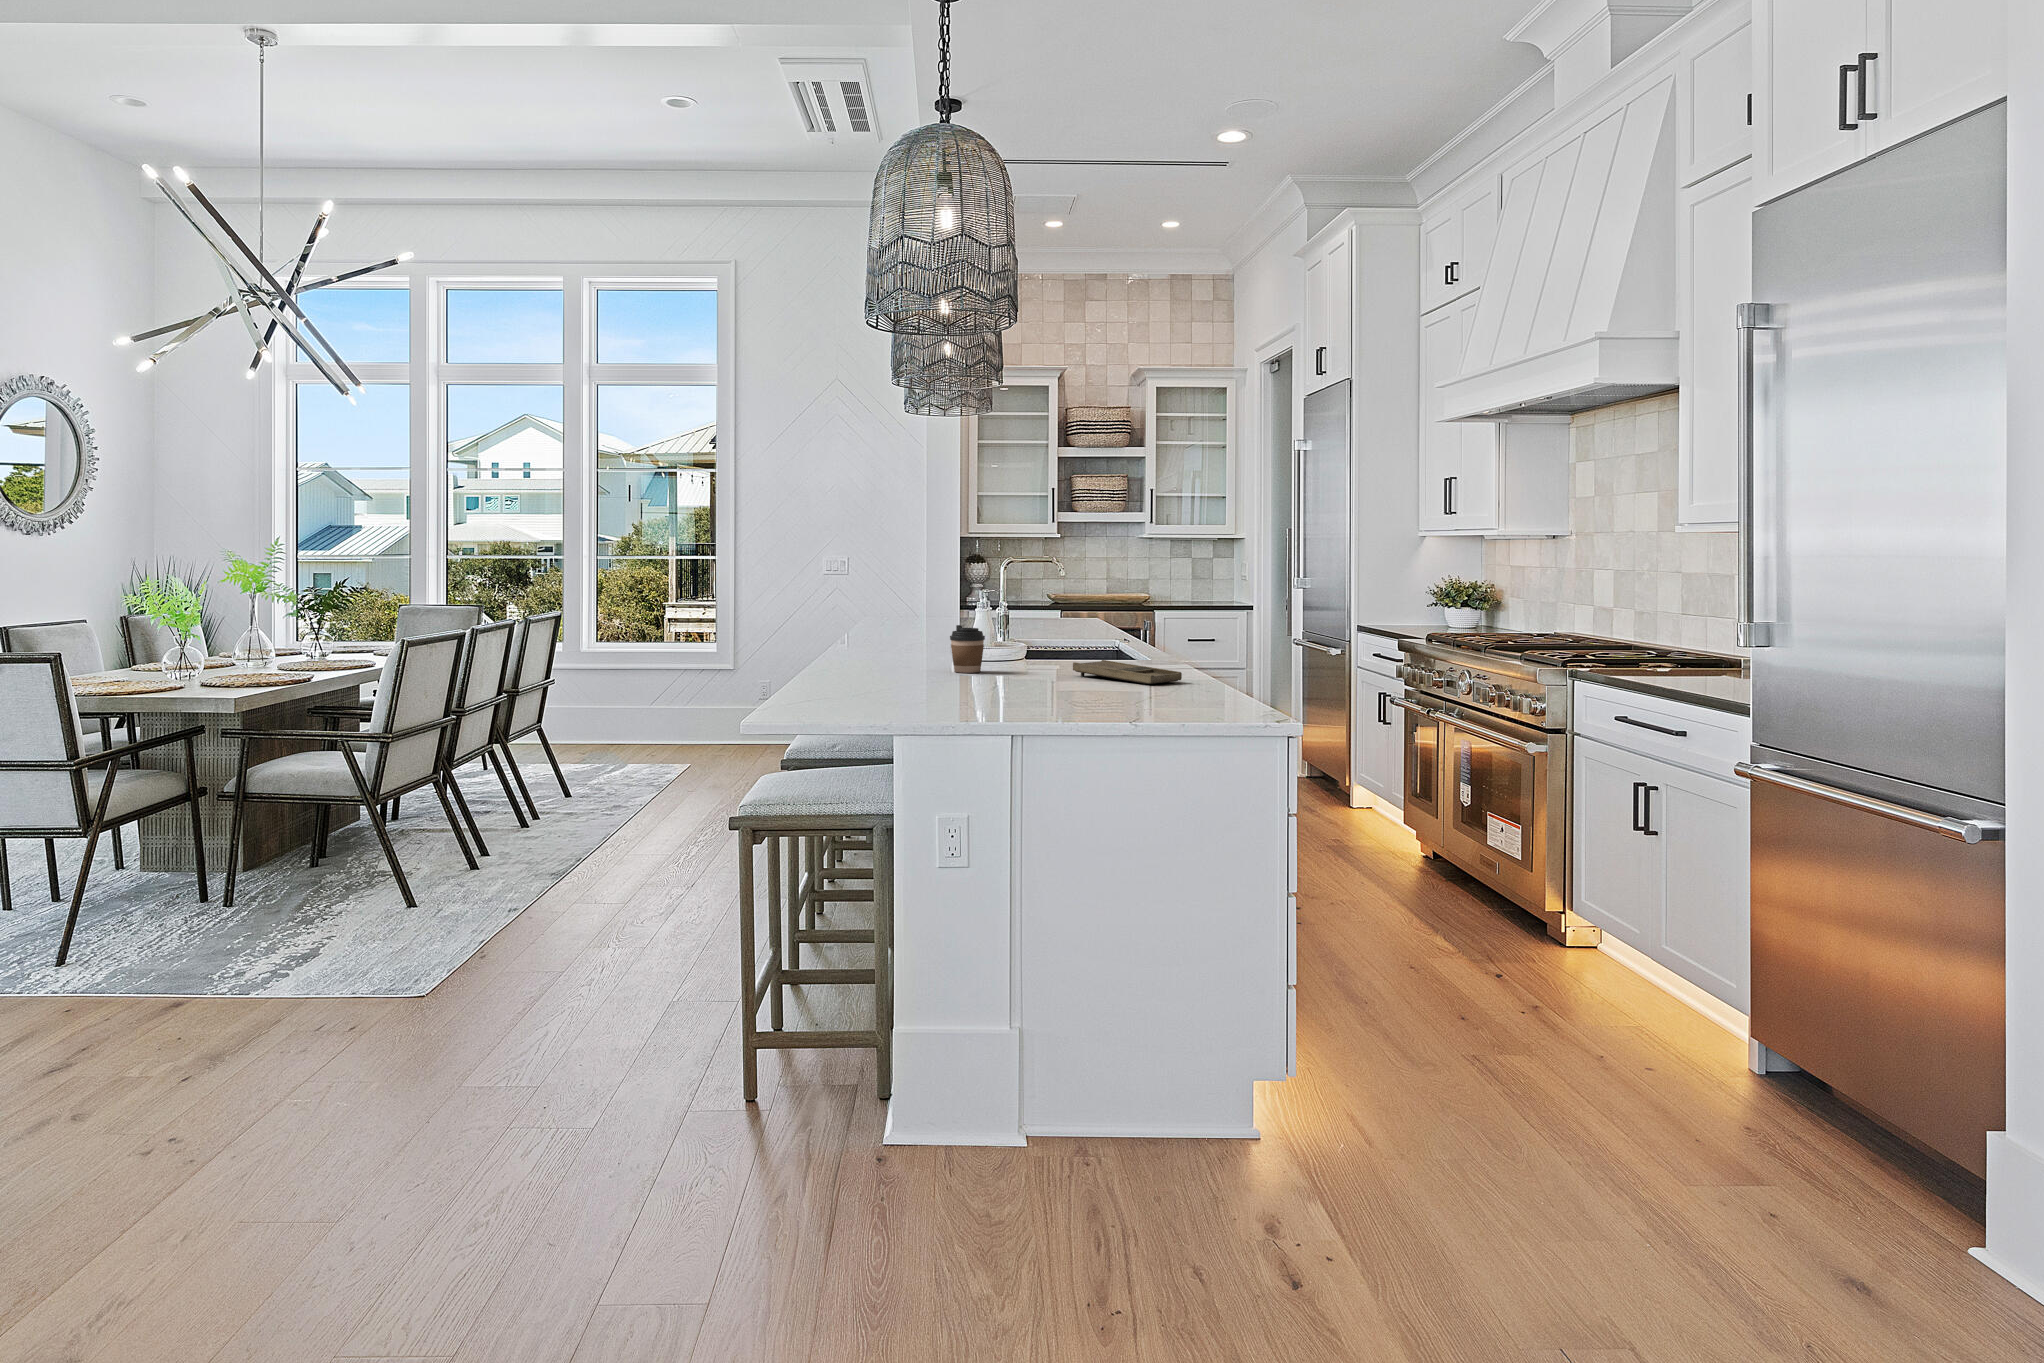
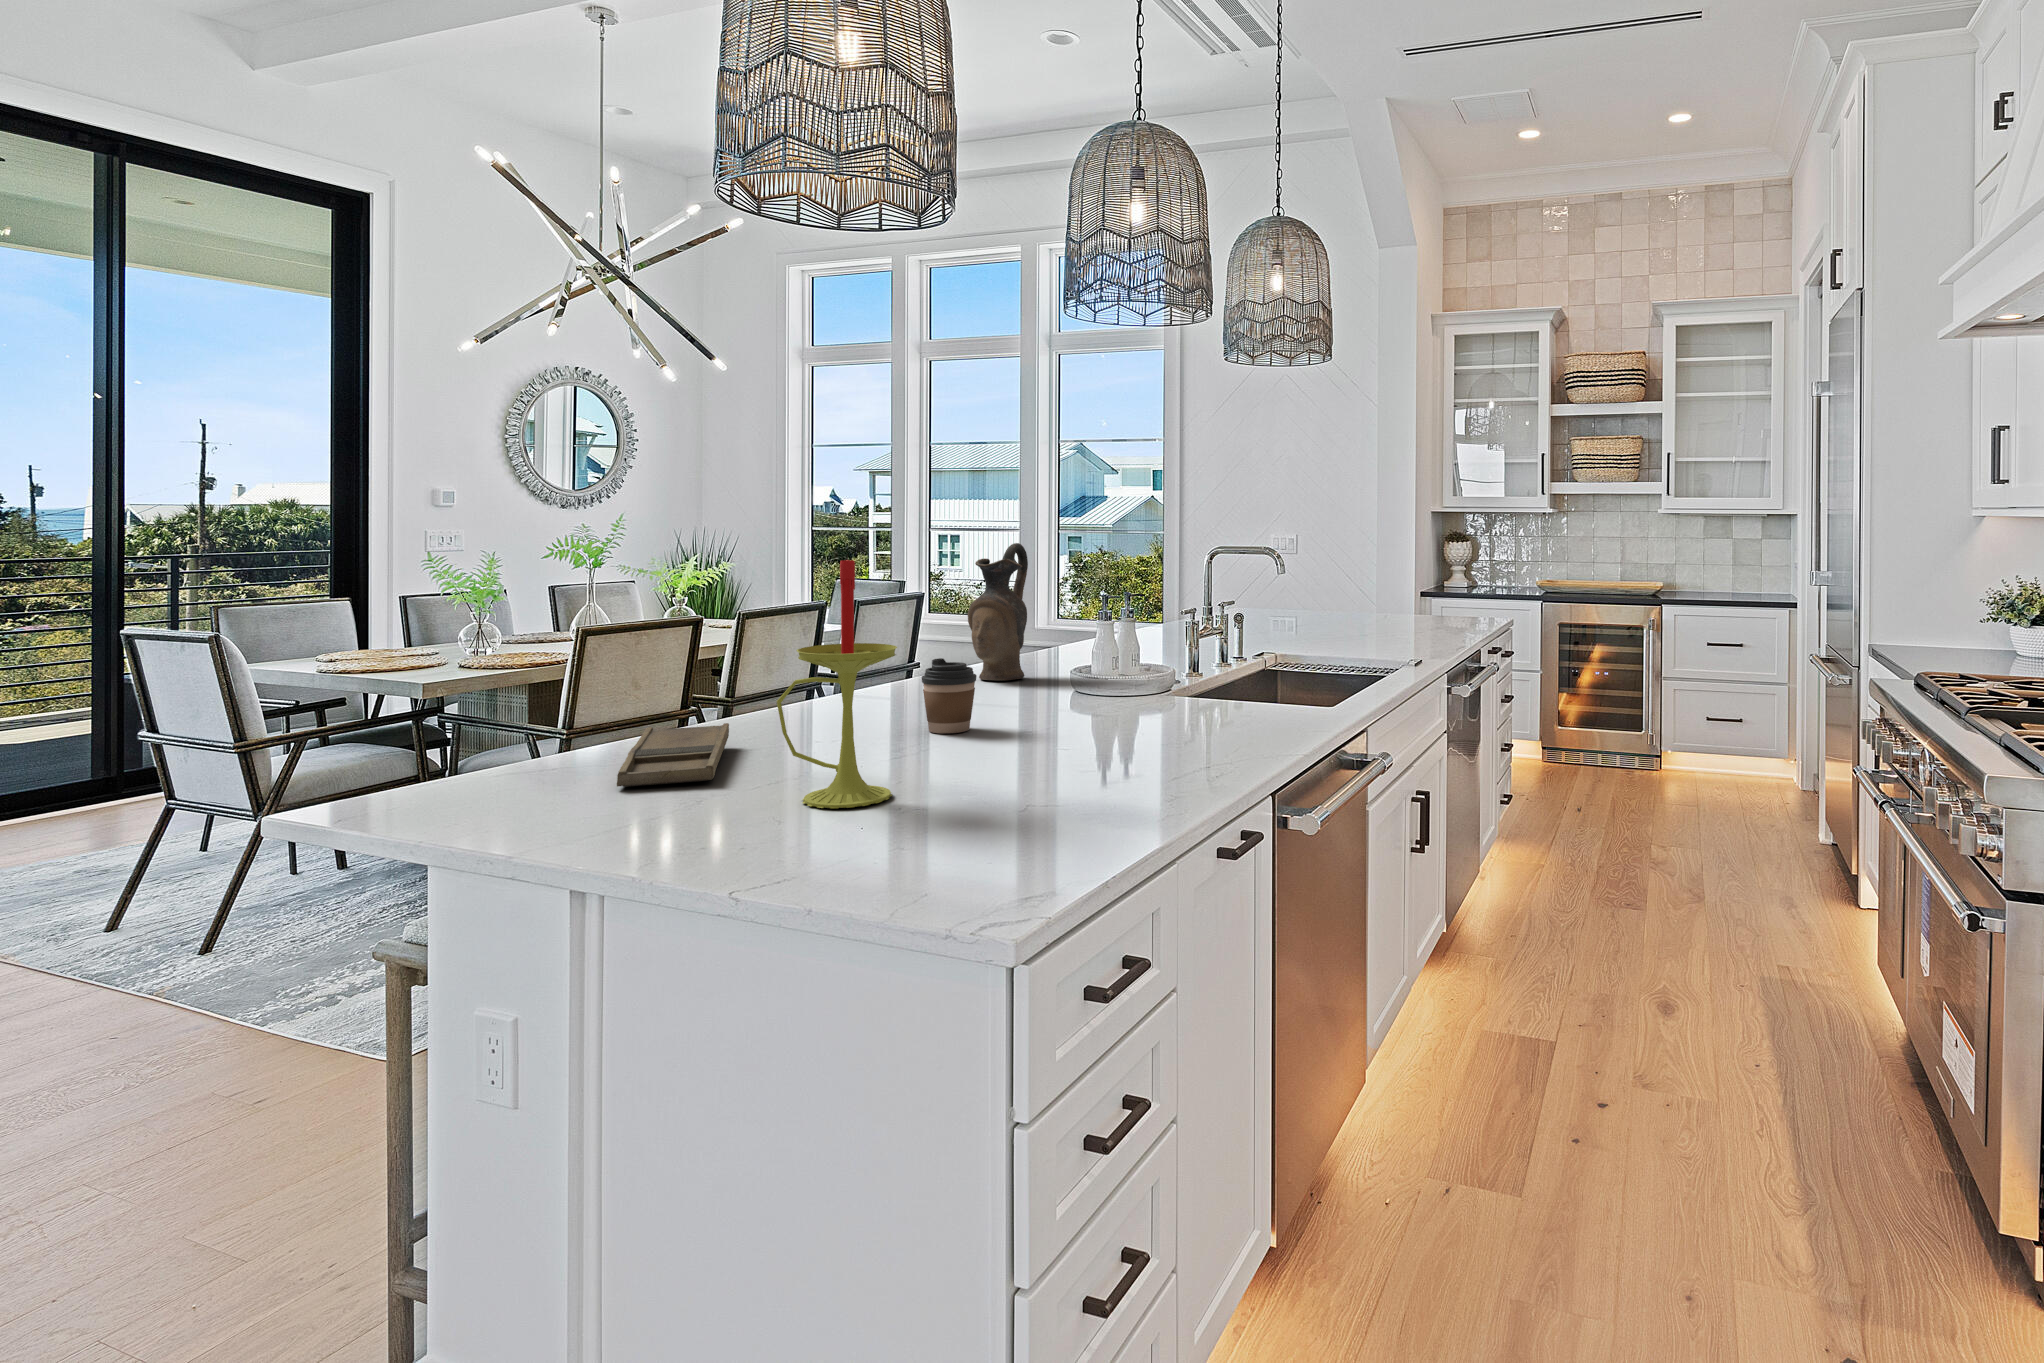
candle: none [998,549,1065,694] -> present [777,560,897,808]
ceramic pitcher: none [866,554,907,654] -> present [968,543,1028,680]
tray: present [1073,660,1182,684] -> present [617,723,729,787]

